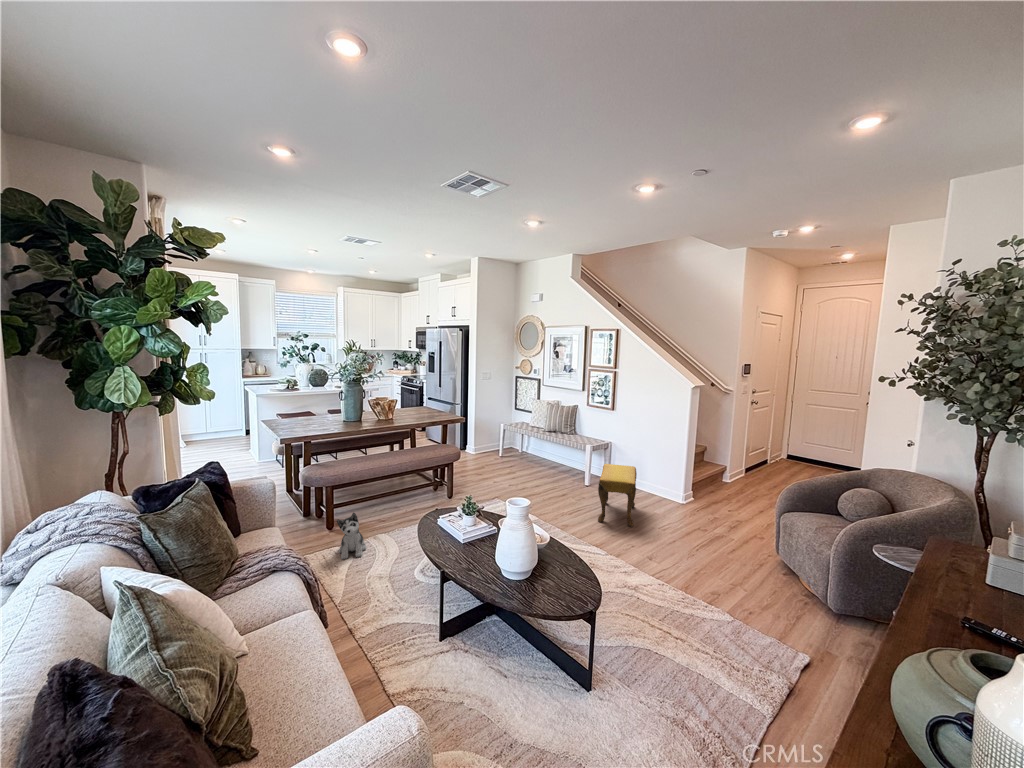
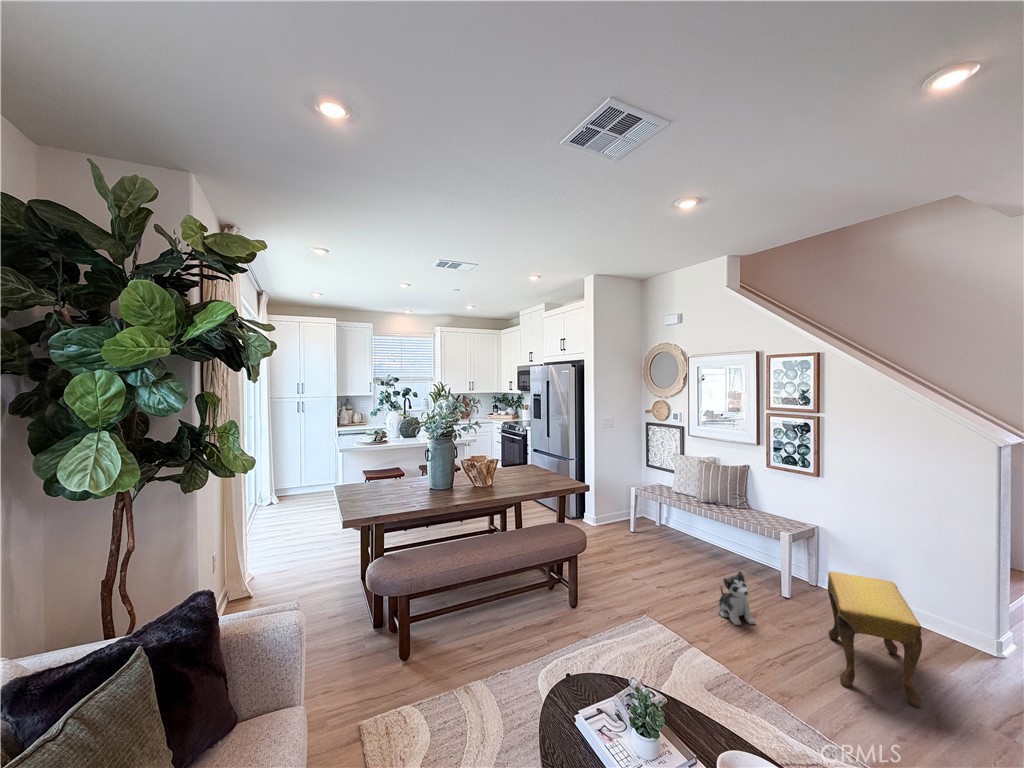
plush toy: present [337,513,366,559] -> present [718,571,755,625]

